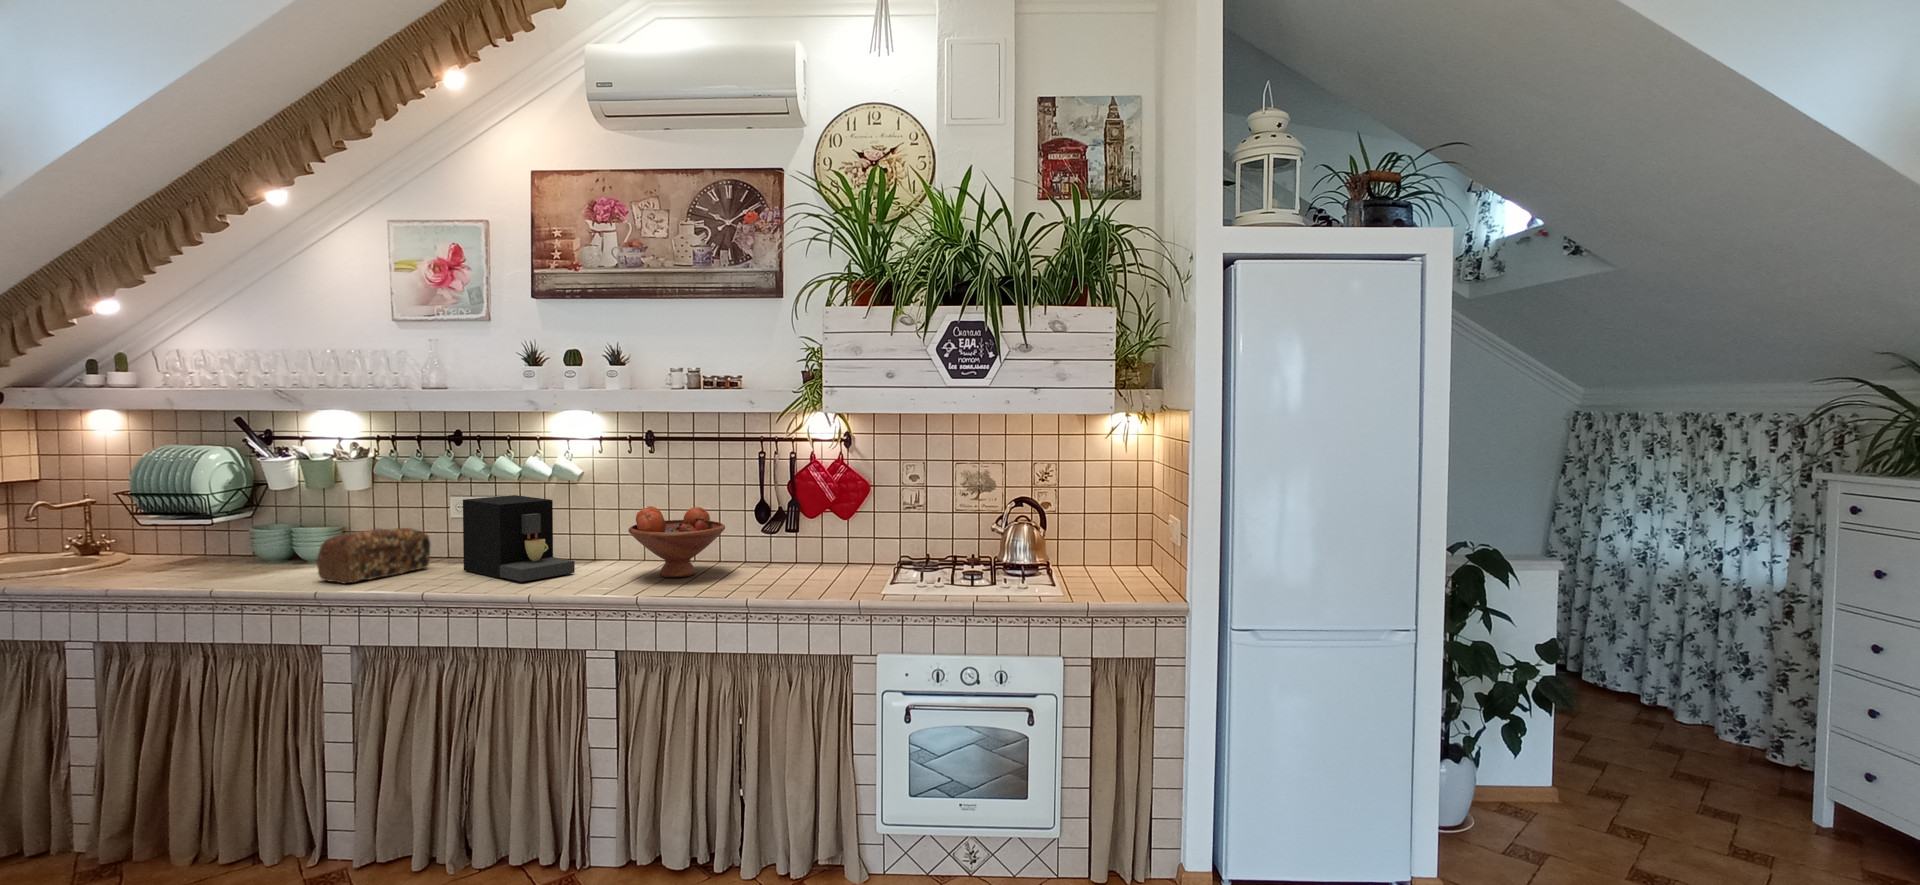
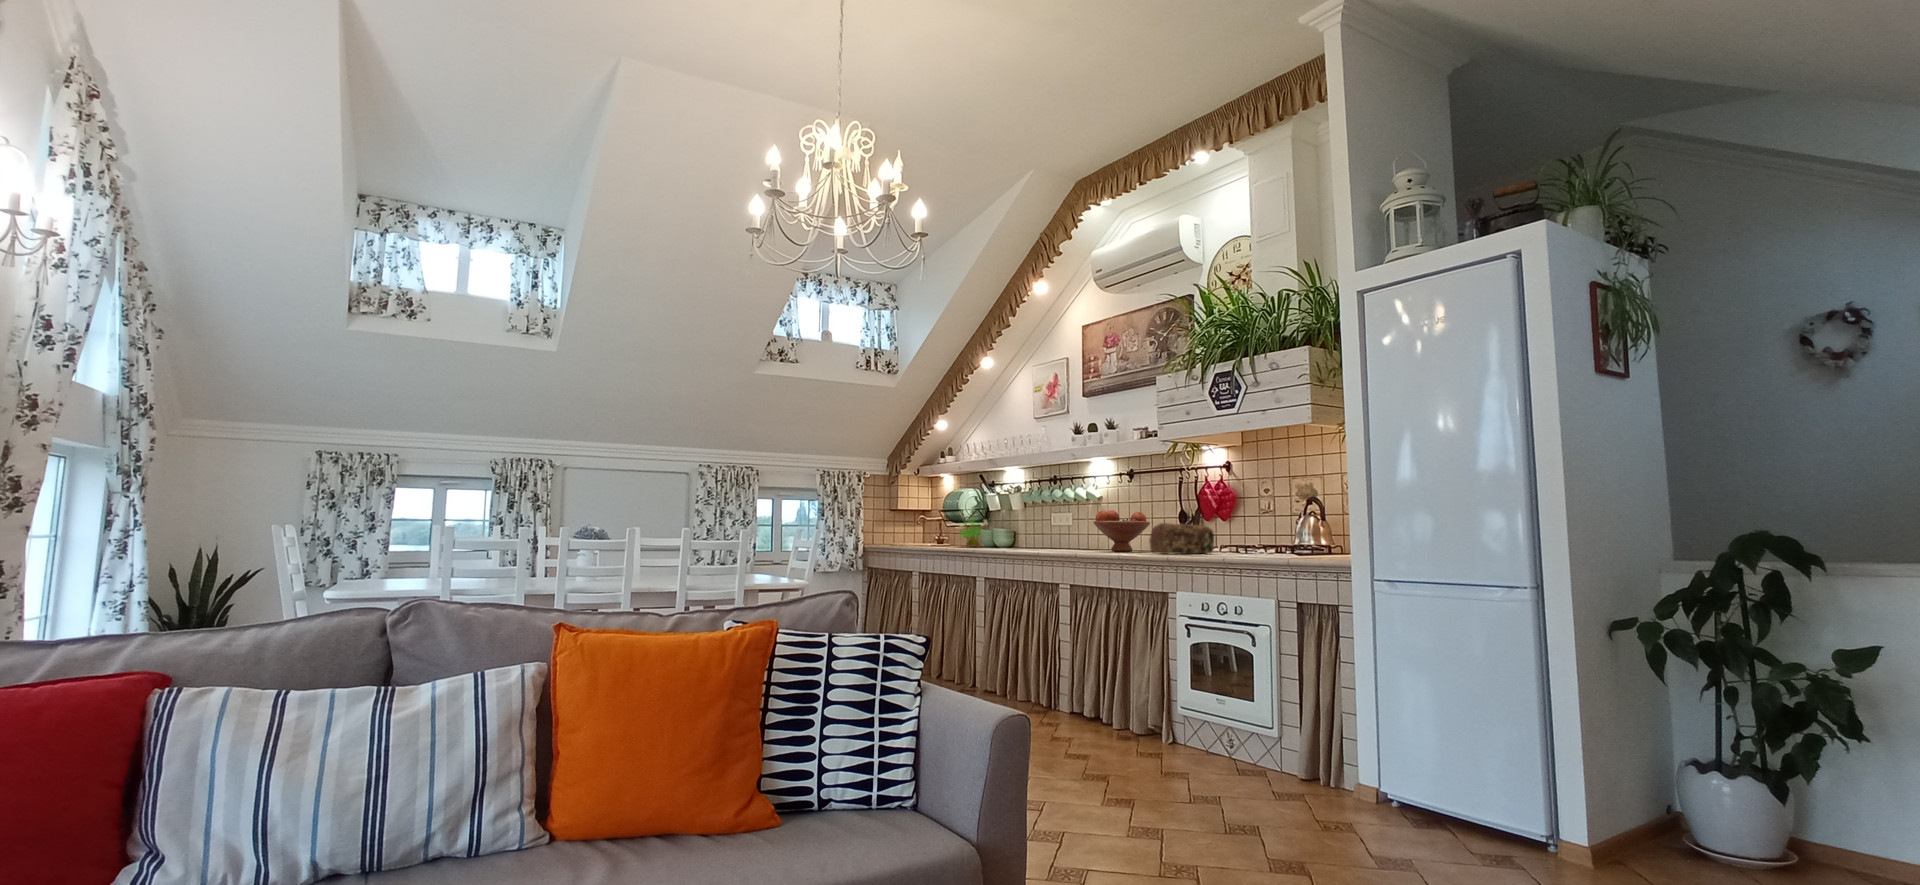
potted plant: none [198,487,285,574] -> present [960,508,987,547]
coffee maker: present [463,495,575,582] -> none [1043,509,1080,550]
bread loaf: present [316,528,430,583] -> present [1149,523,1214,554]

